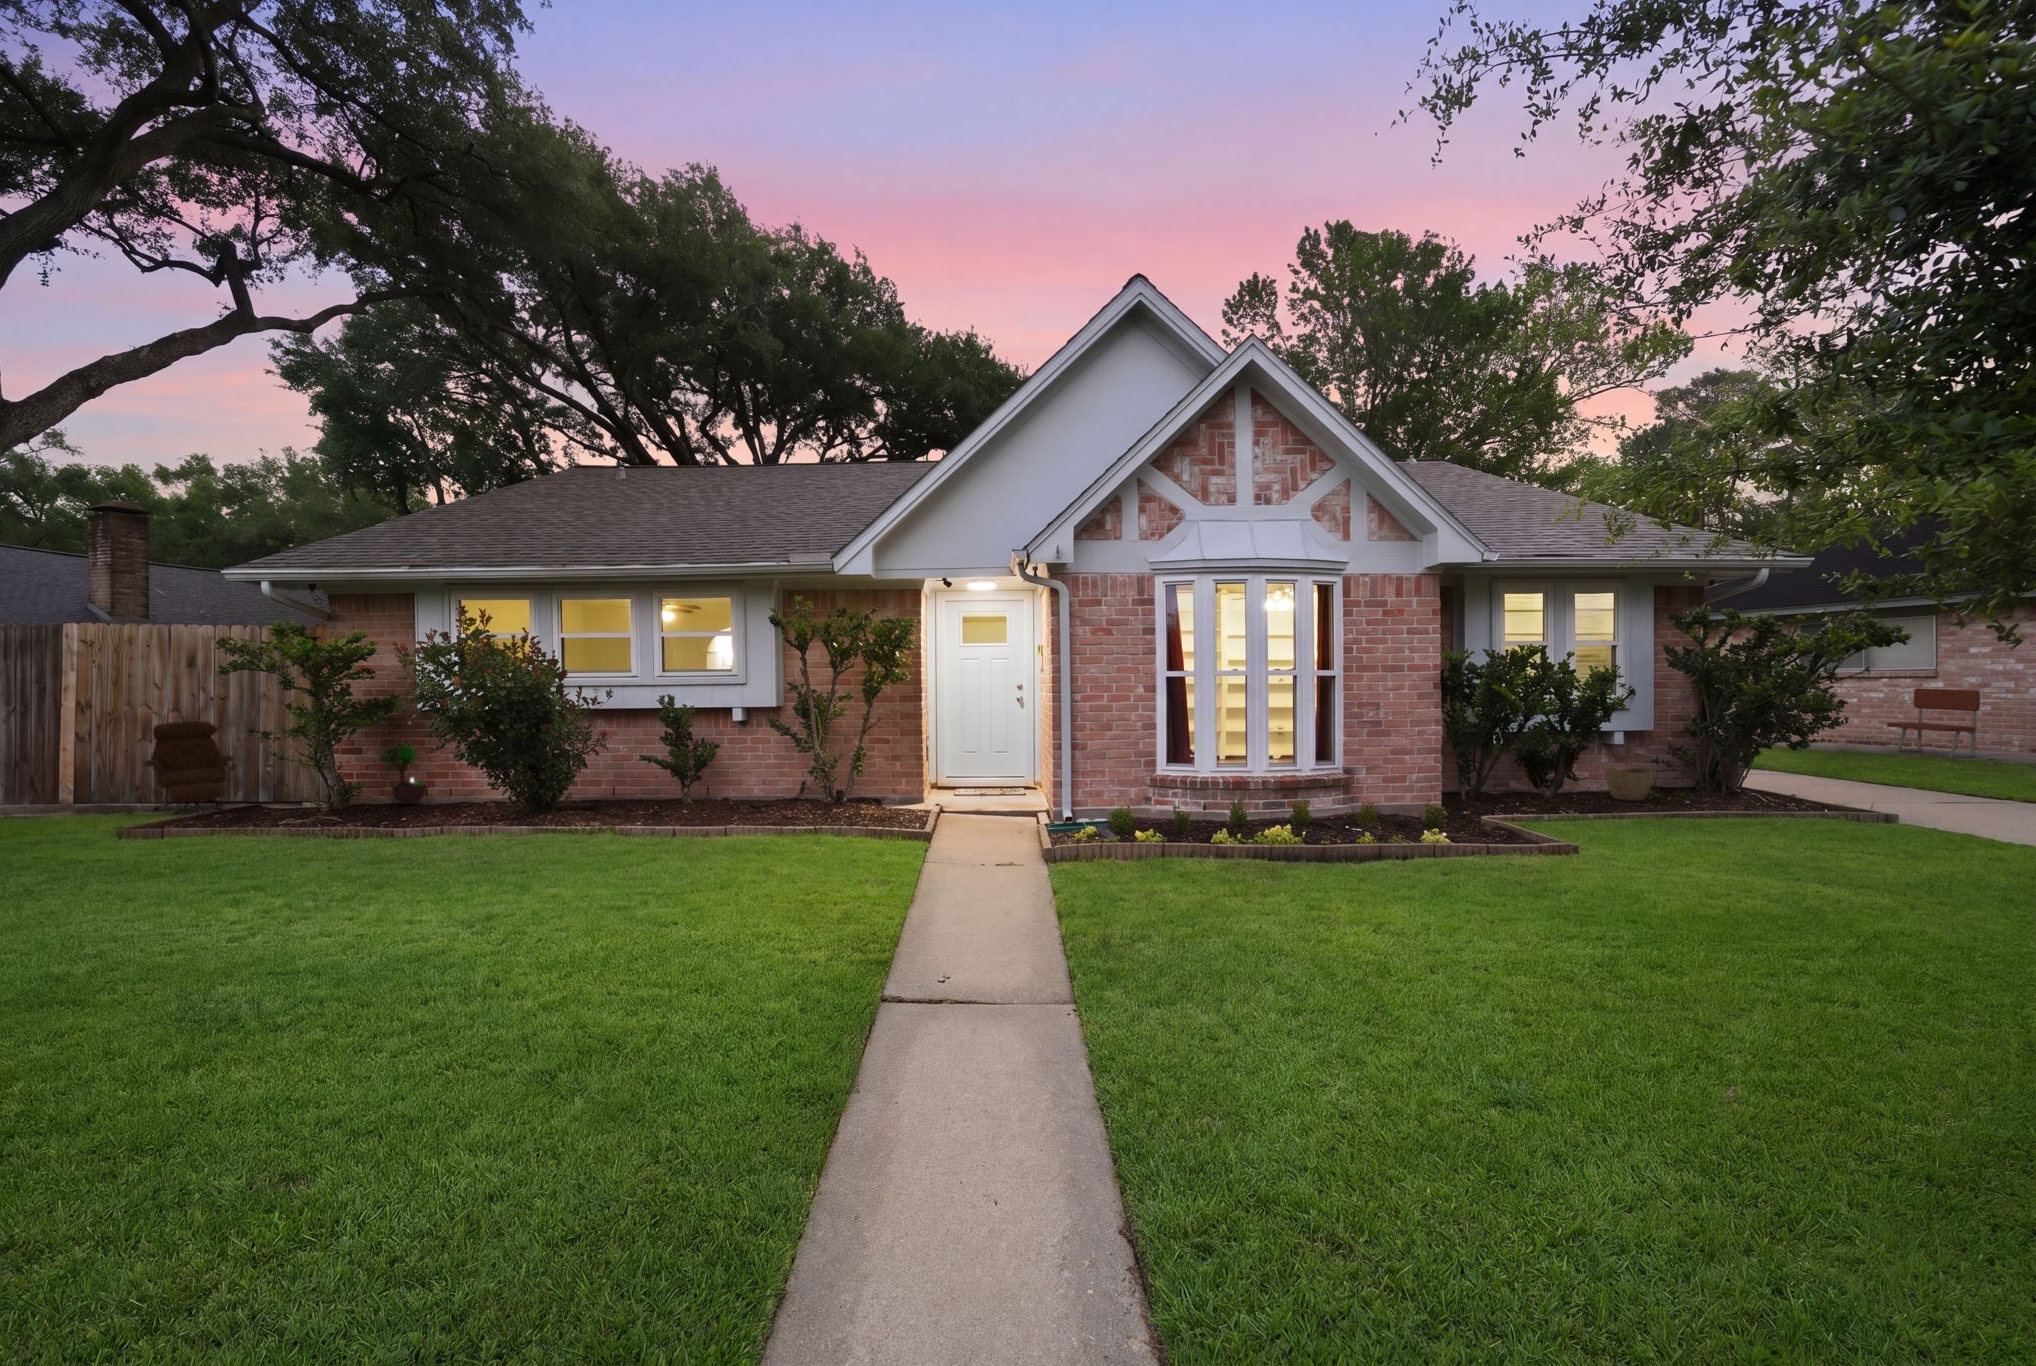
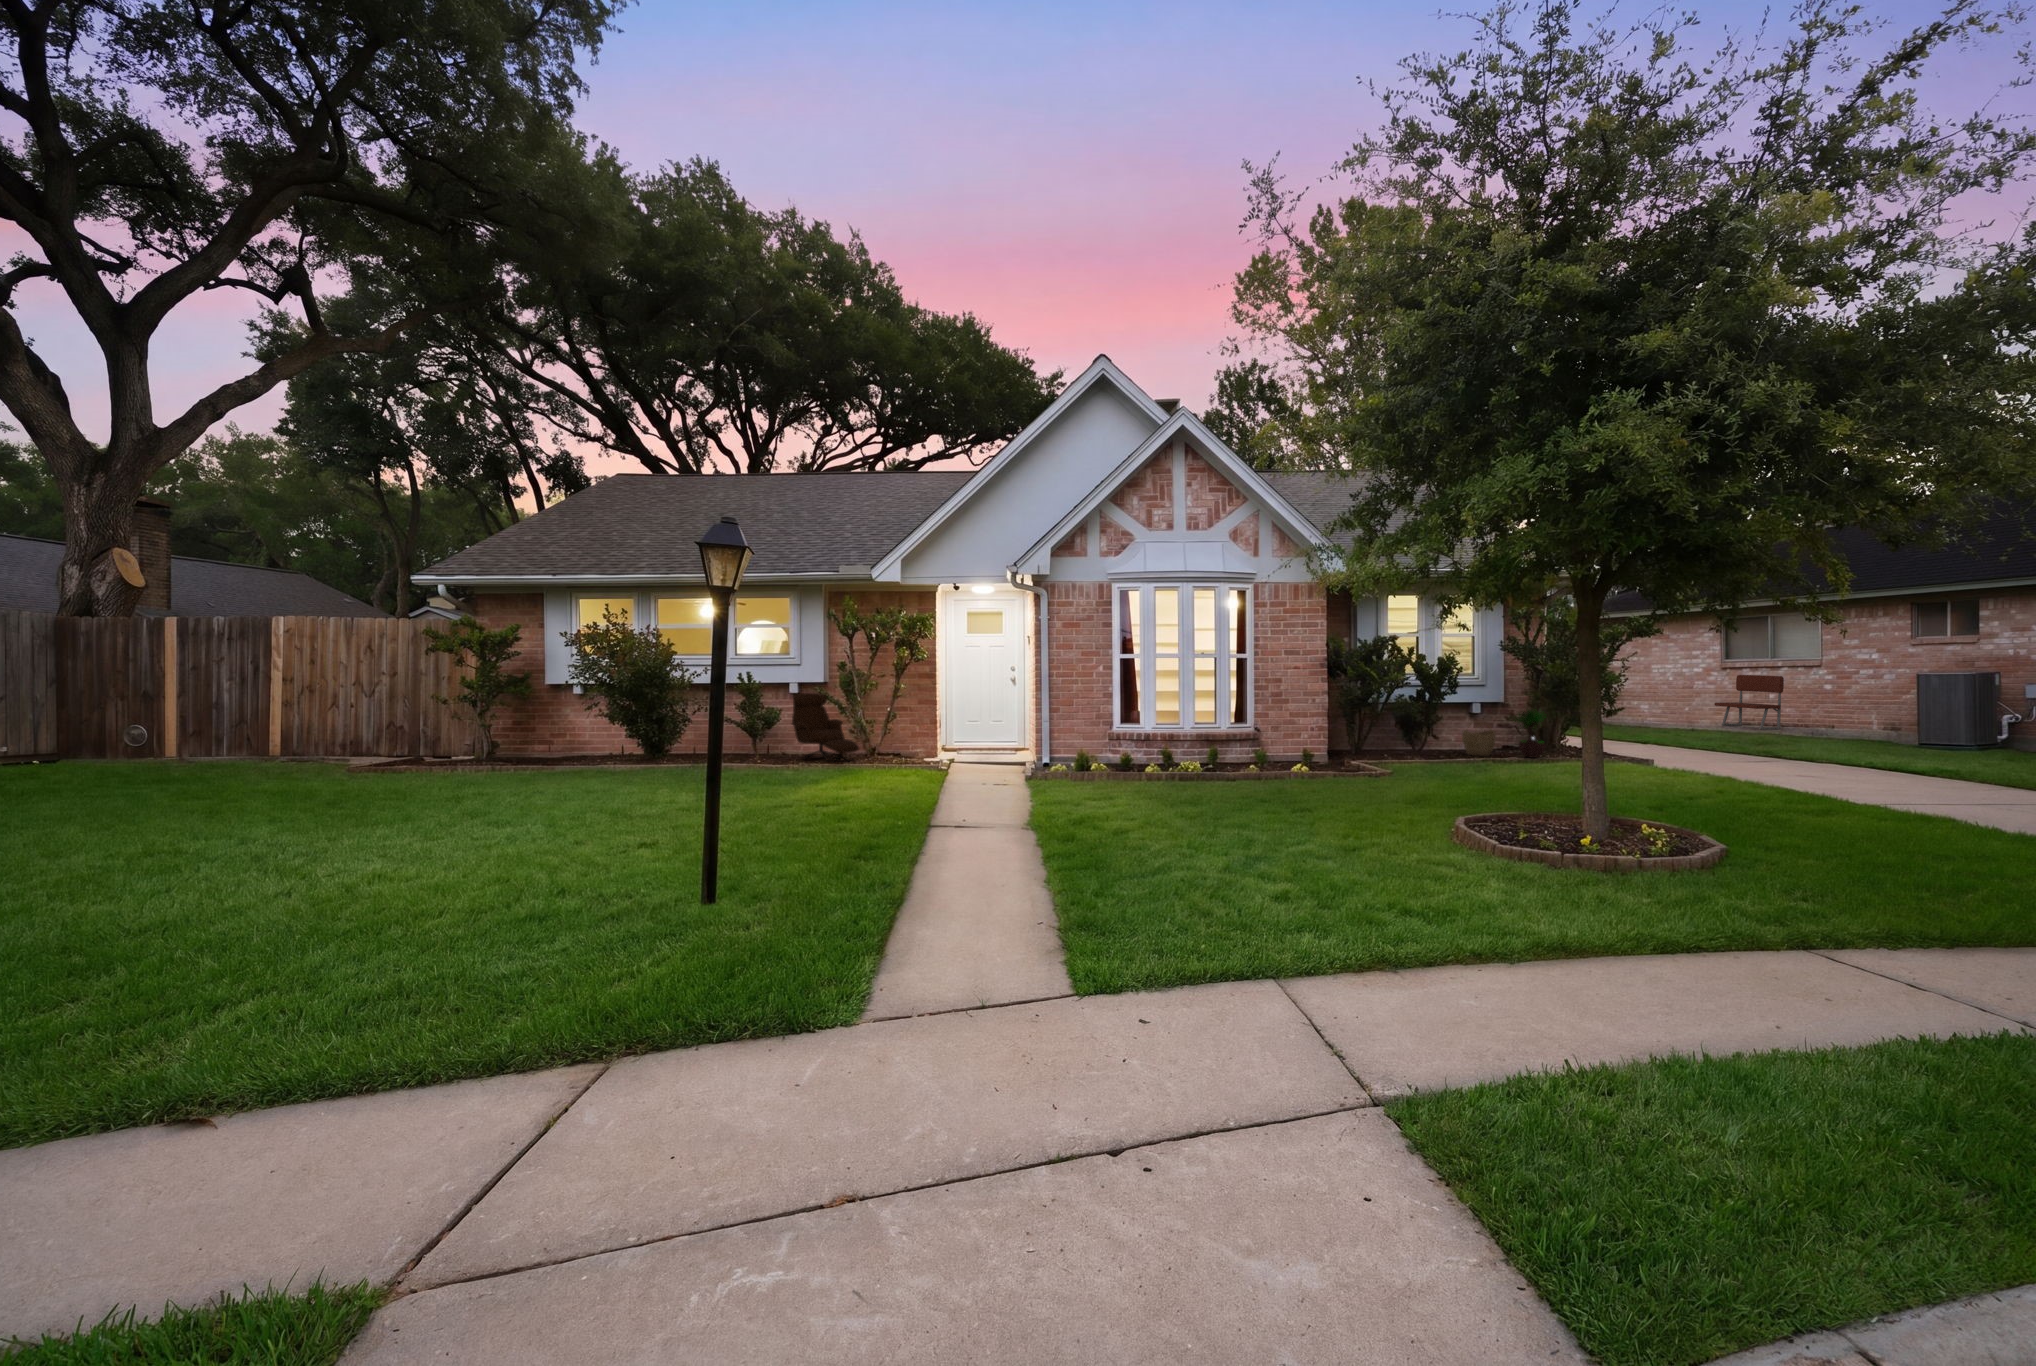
lounge chair: present [143,721,234,813] -> present [792,693,859,762]
potted tree: present [378,742,426,804] -> present [1515,709,1546,758]

